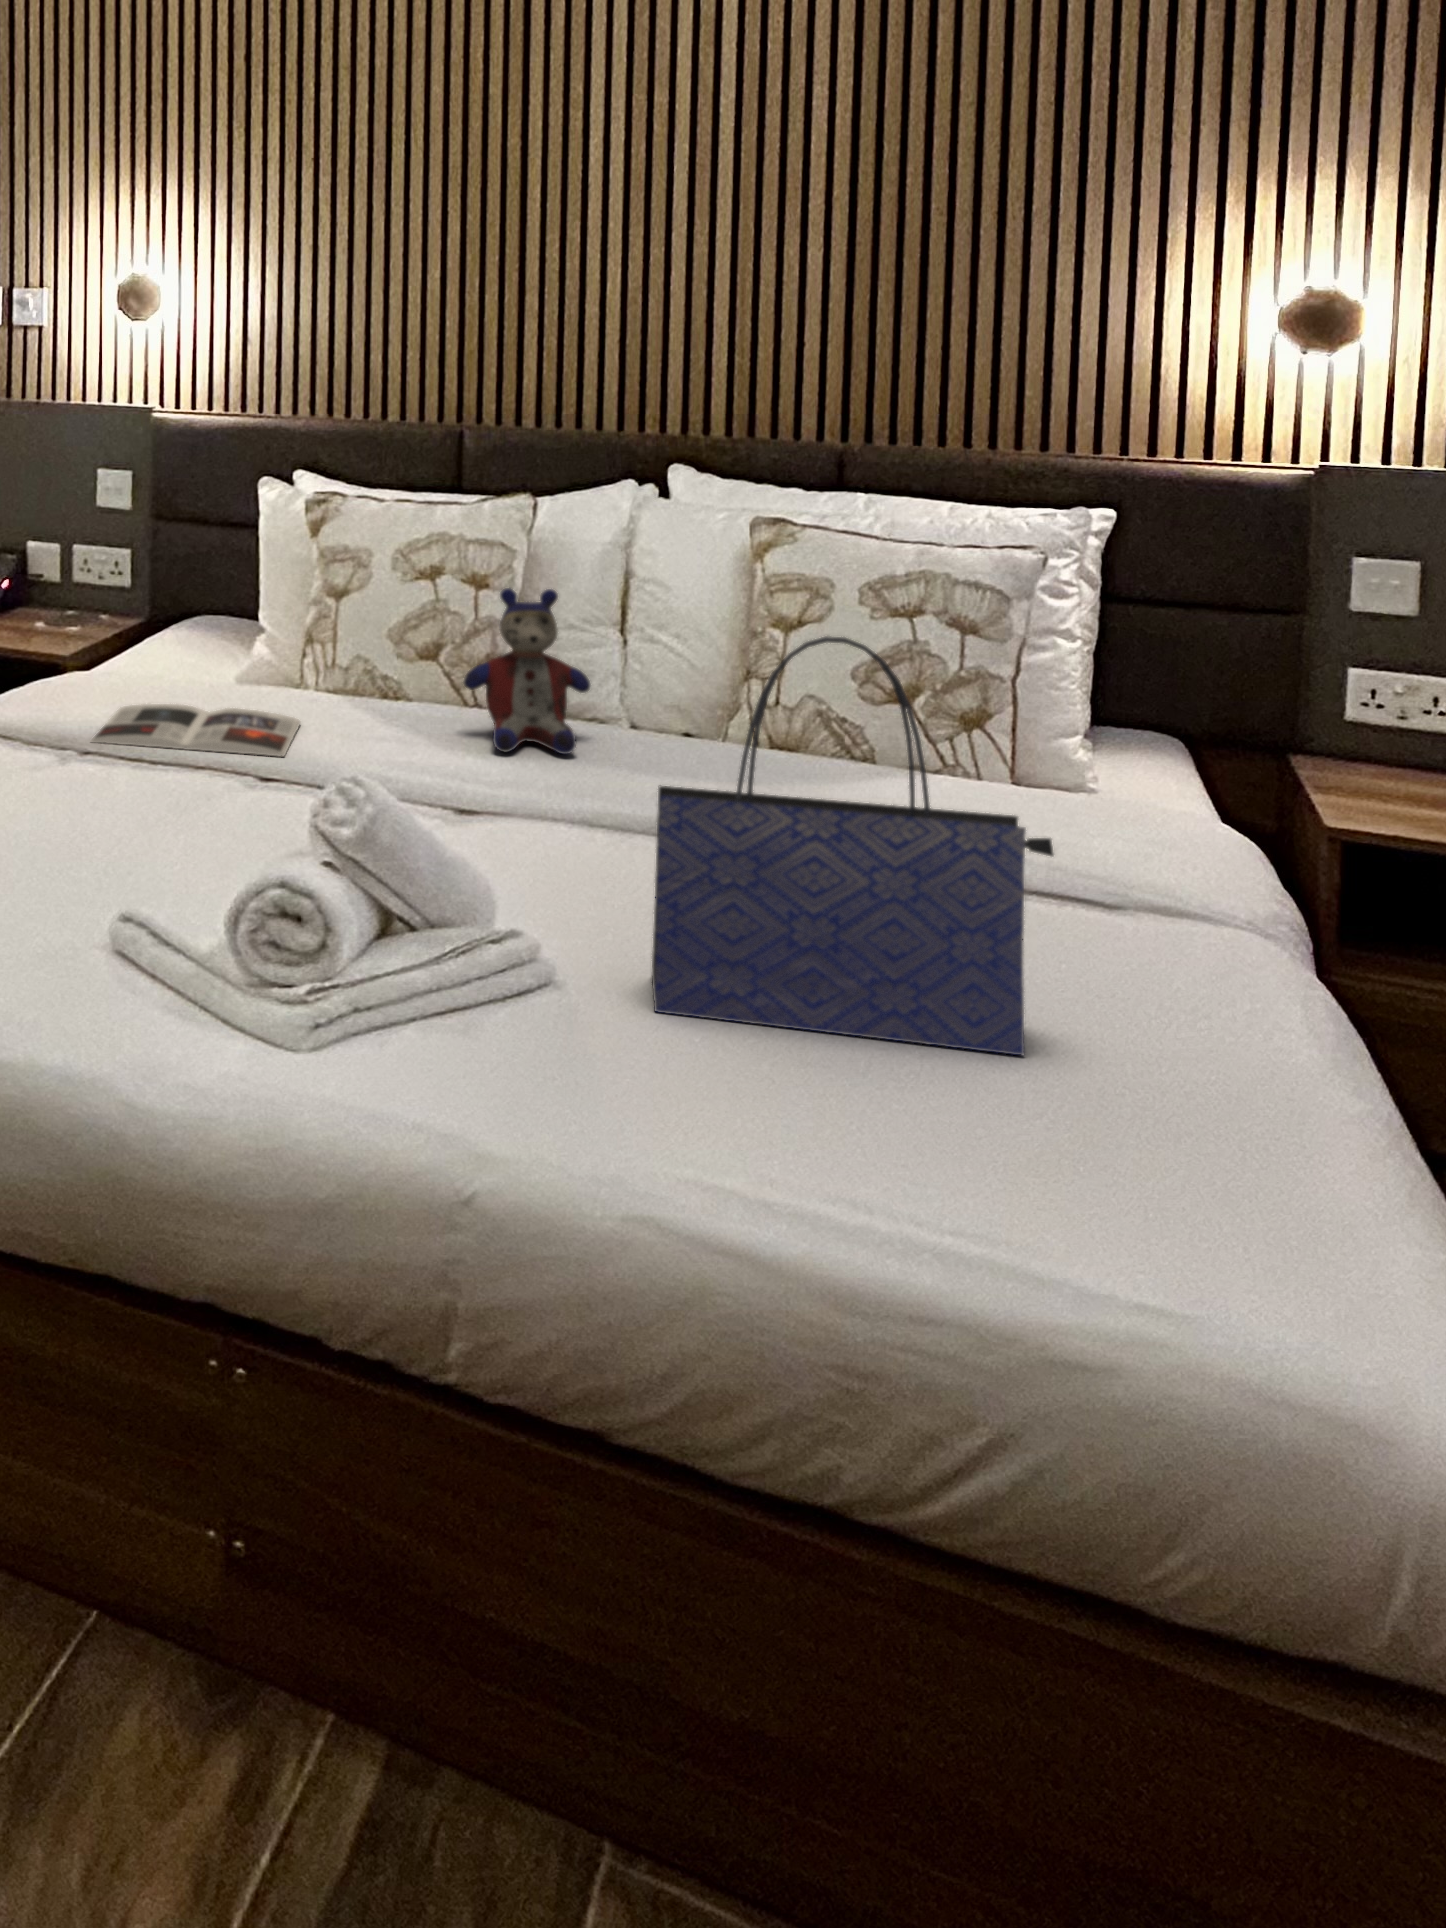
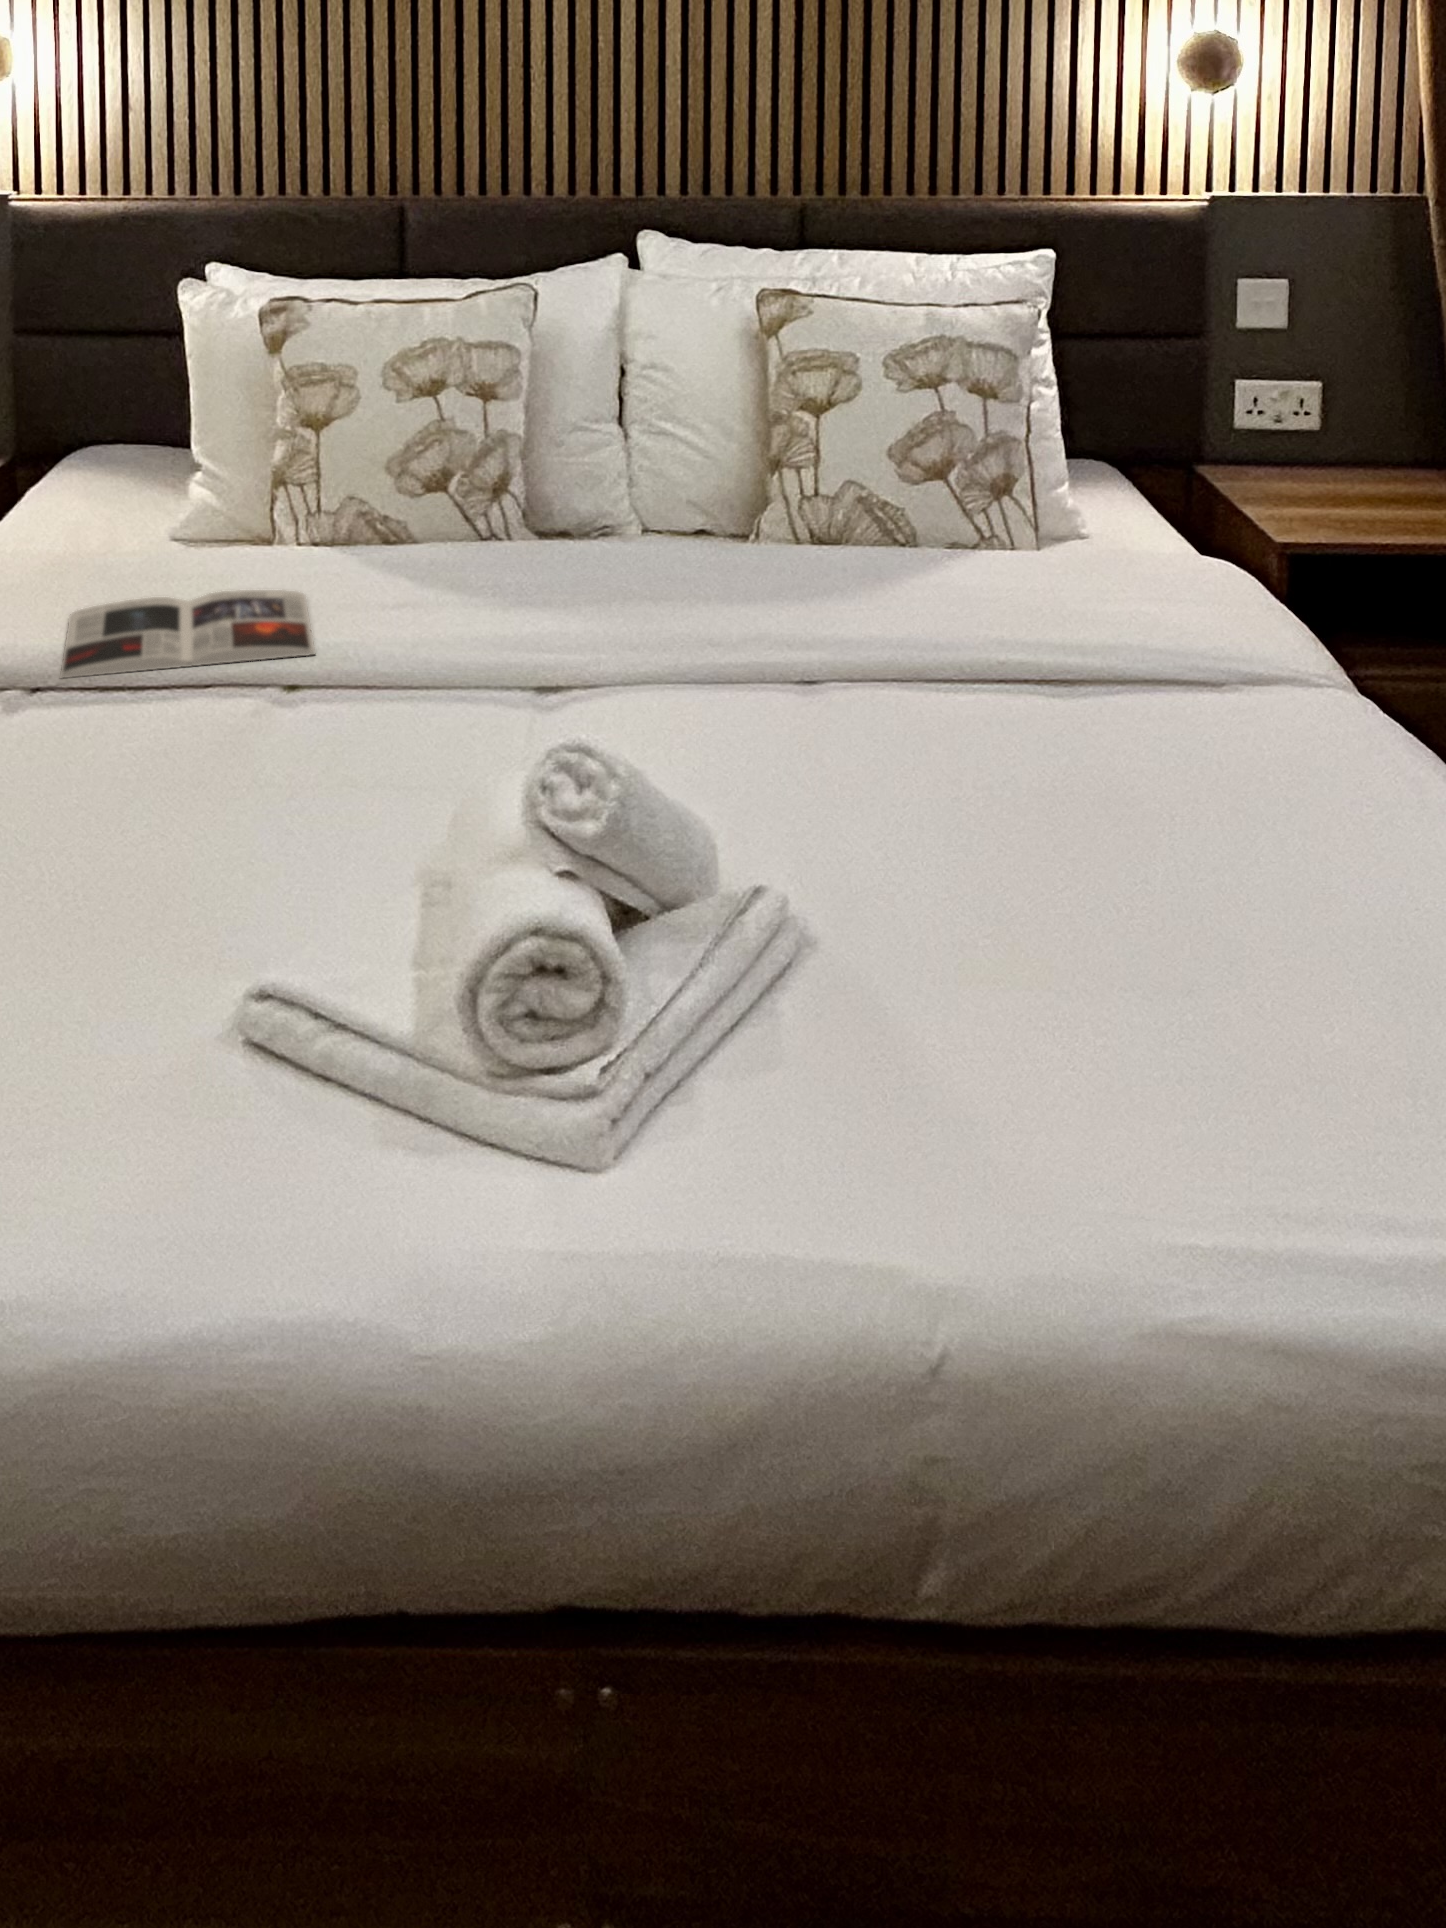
stuffed bear: present [464,588,590,754] -> none [492,402,629,599]
tote bag: present [652,637,1053,1055] -> none [908,507,1307,965]

